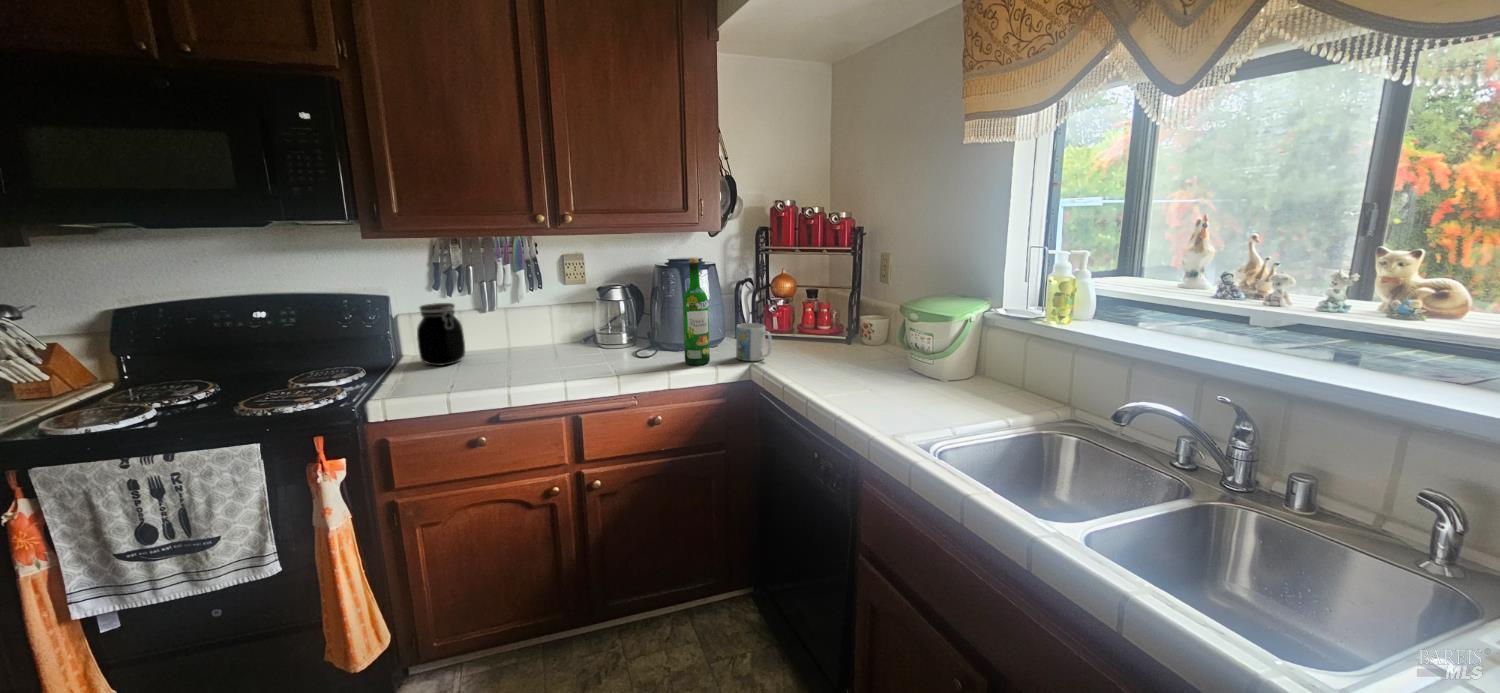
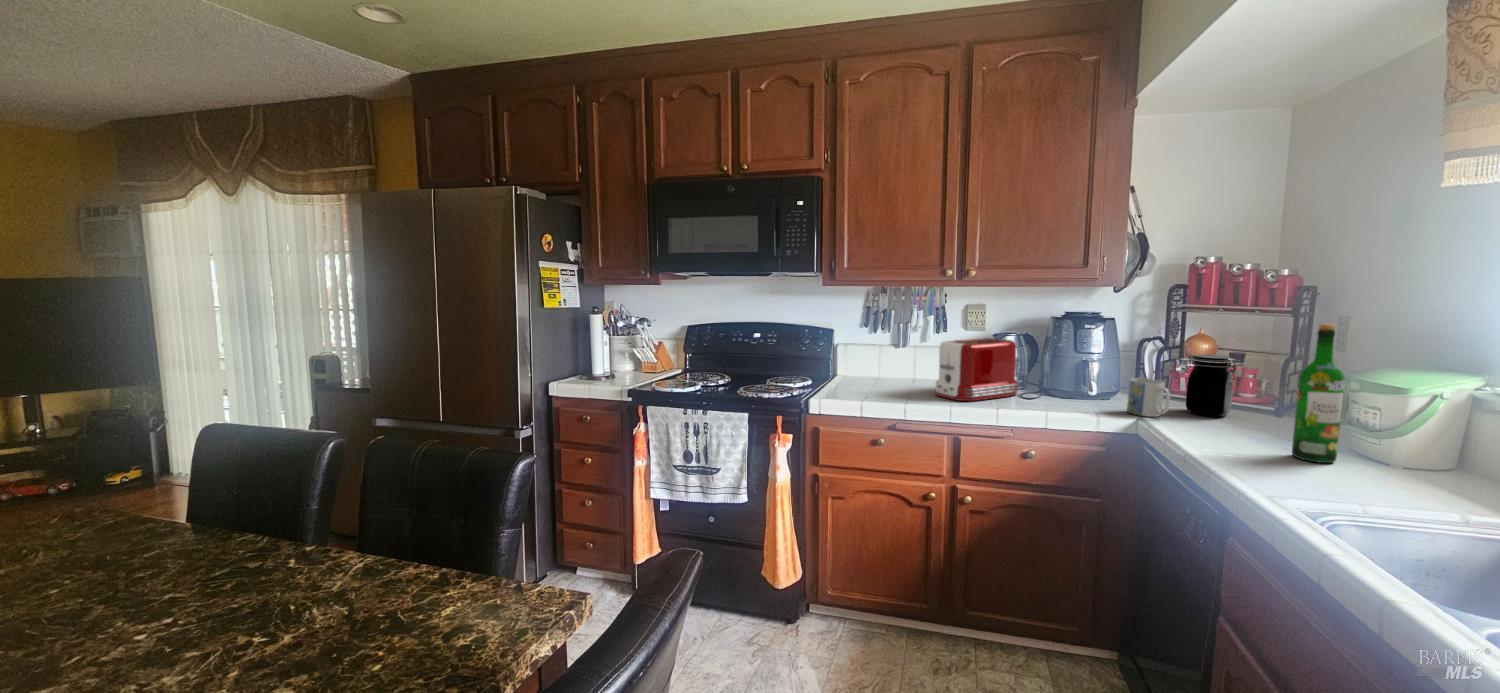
wine bottle: present [683,258,710,365] -> present [1292,324,1345,463]
toaster: none [540,293,632,372] -> present [936,338,1018,401]
jar: present [417,303,465,366] -> present [1186,355,1237,417]

